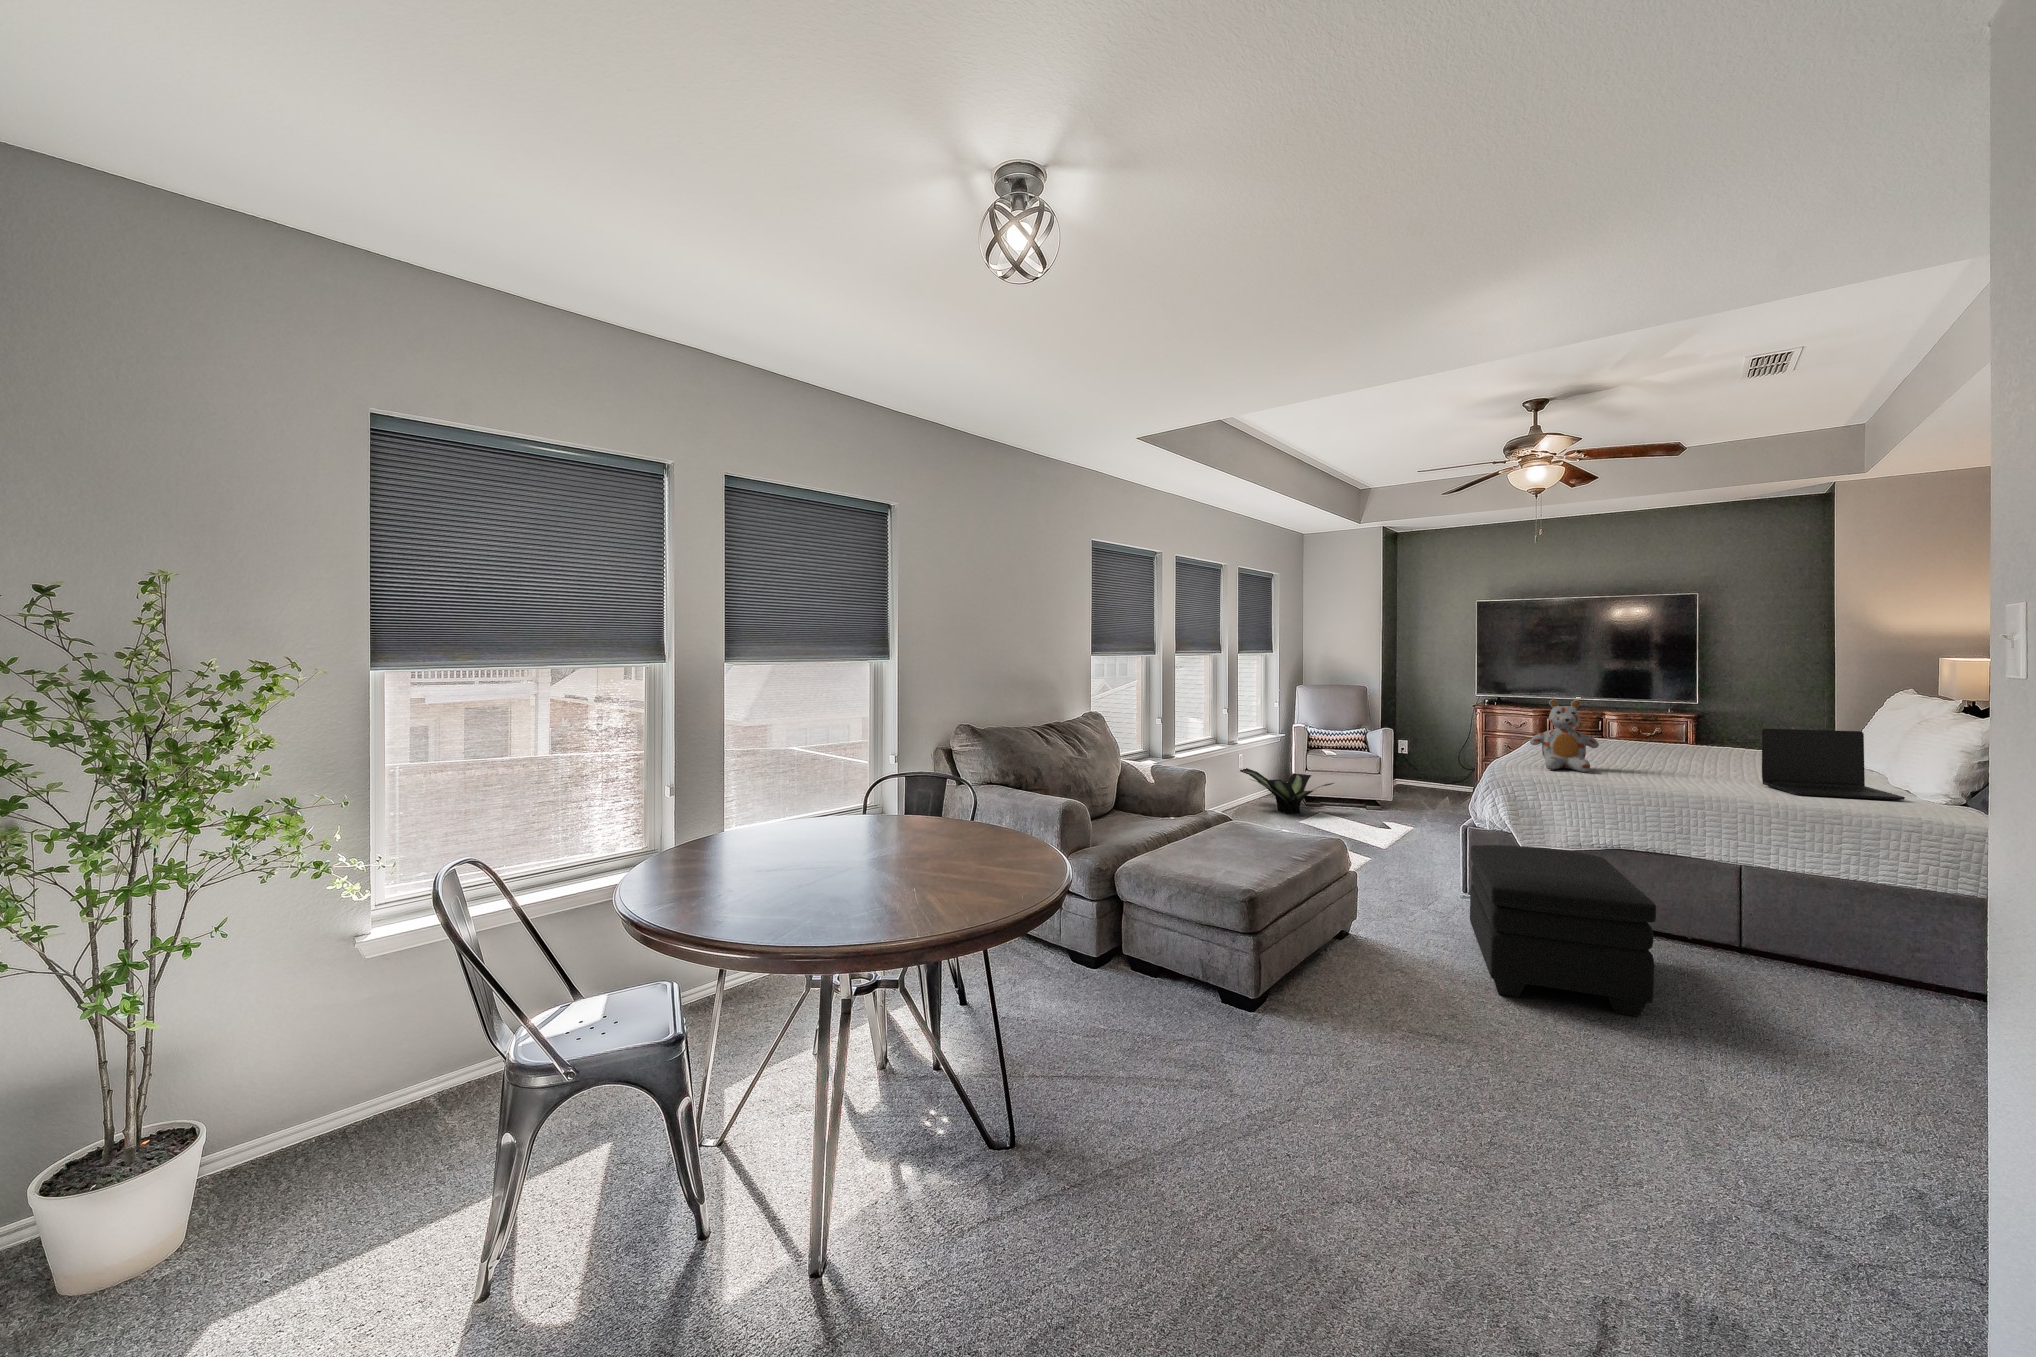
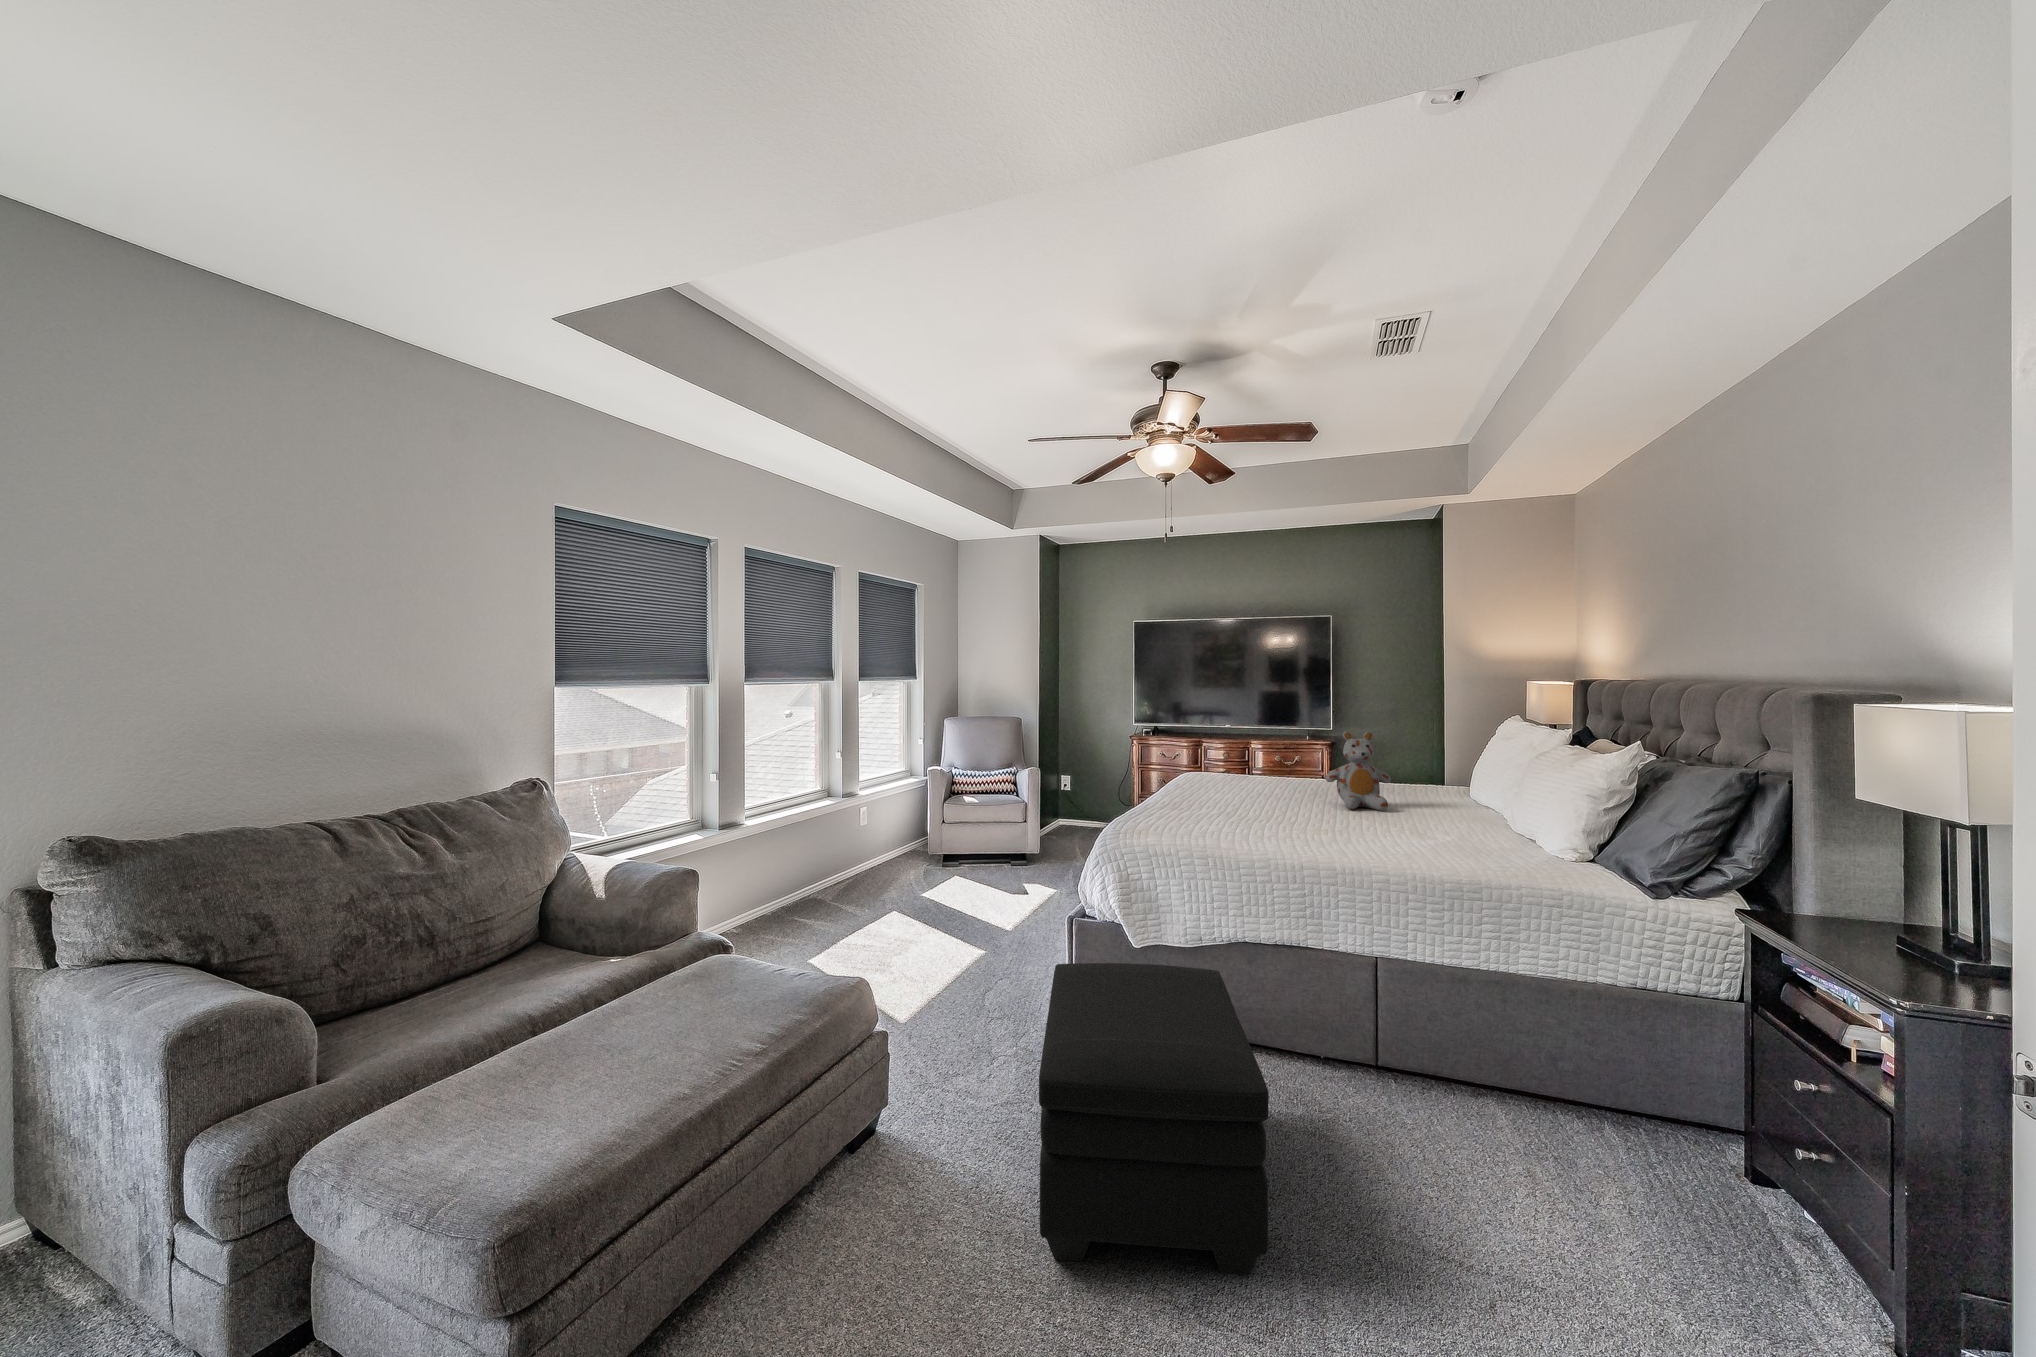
stuffed bear: present [1530,699,1599,772] -> present [1325,731,1391,810]
laptop: present [1762,729,1905,800] -> none [1392,773,1537,861]
potted plant: present [1240,768,1334,814] -> none [857,825,971,882]

